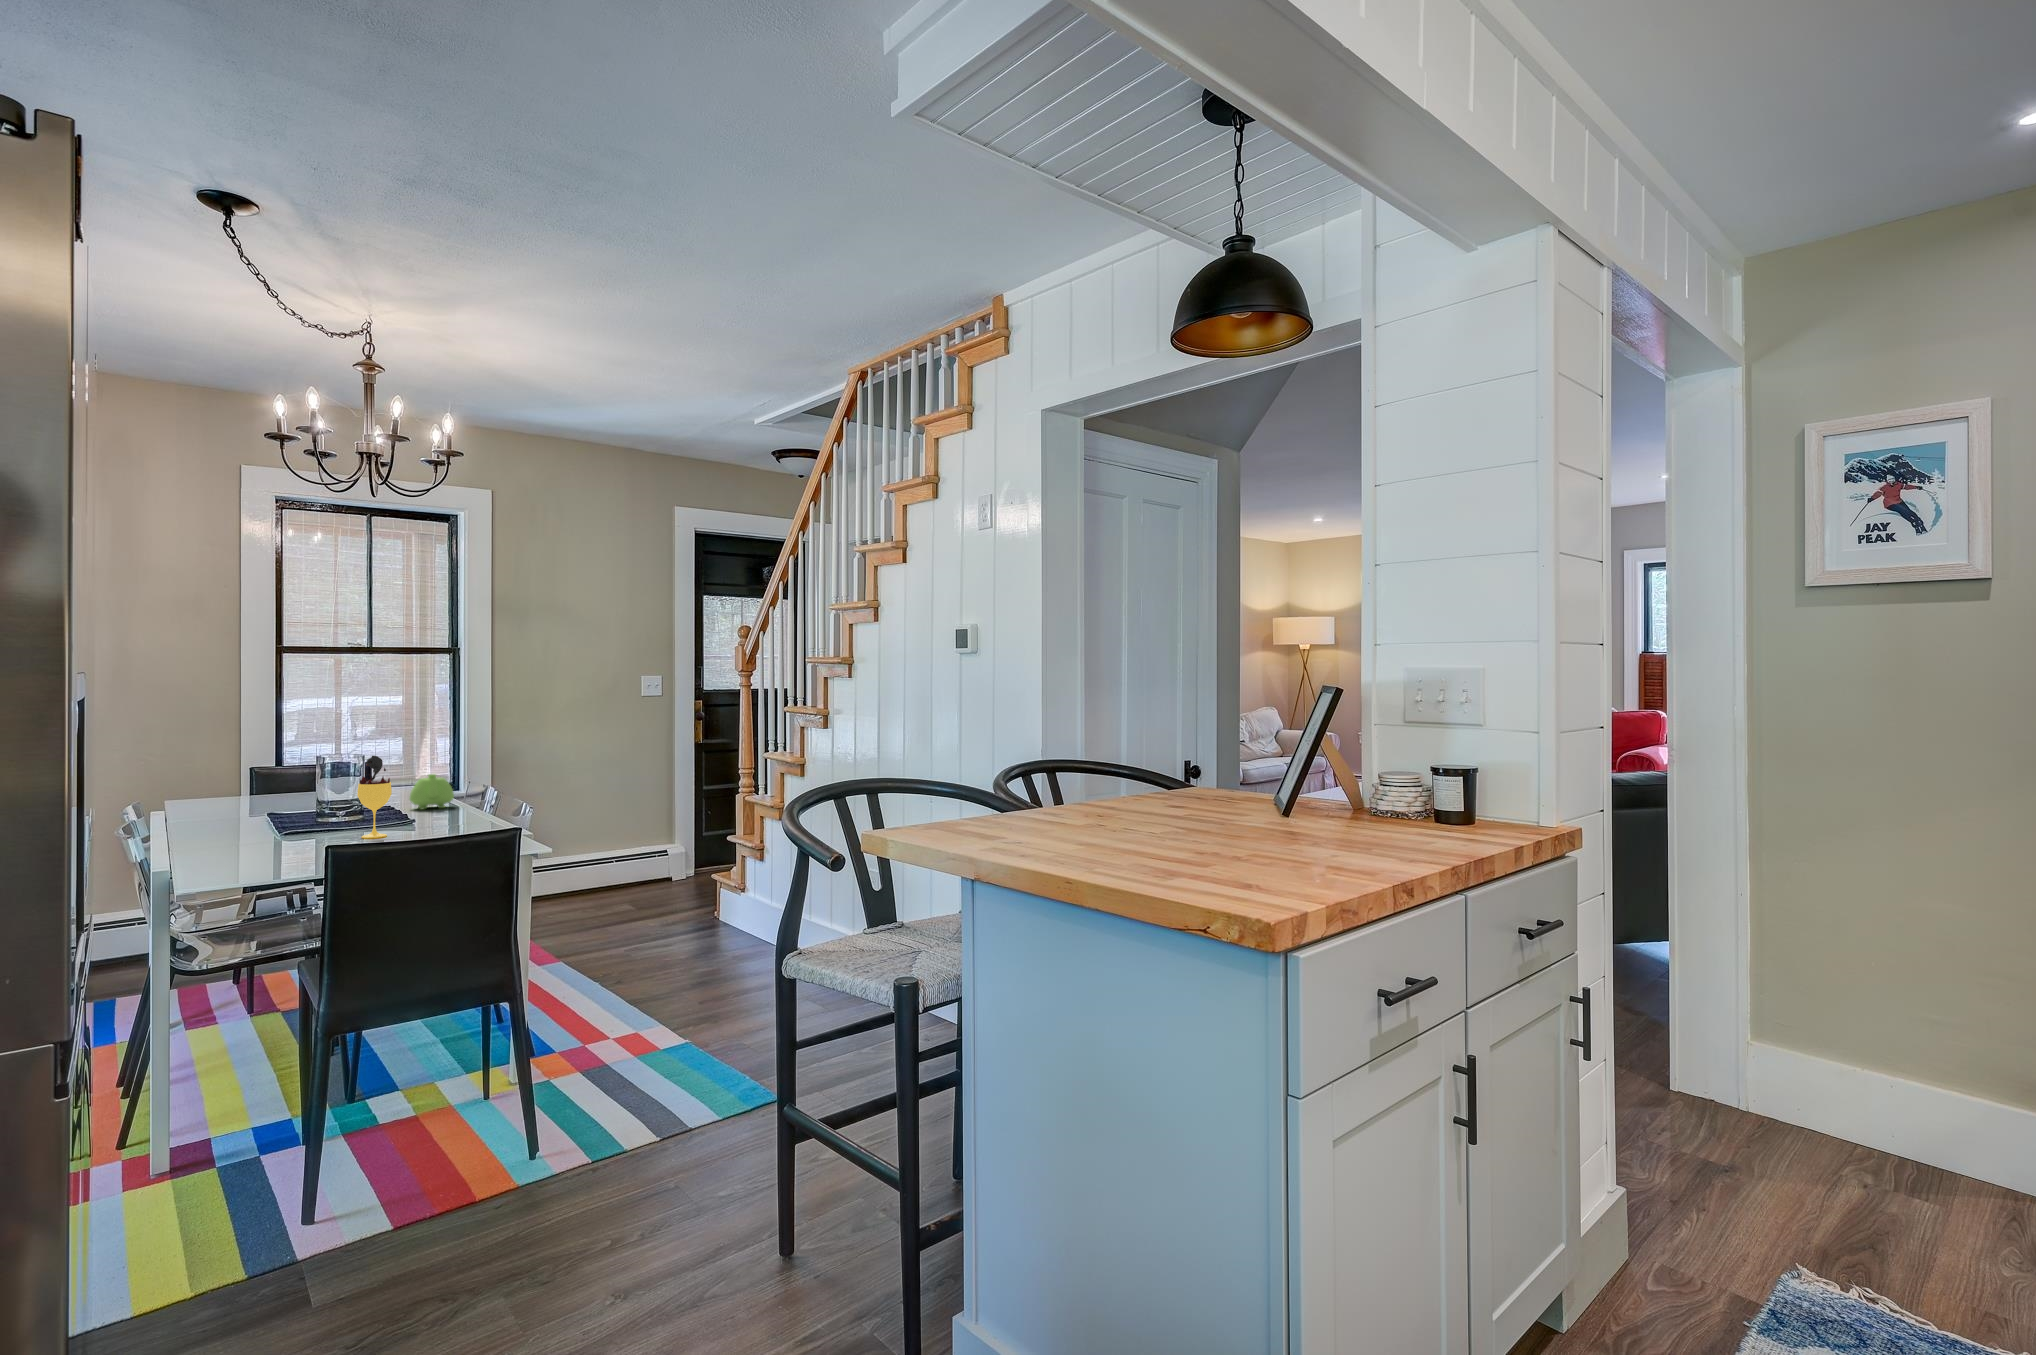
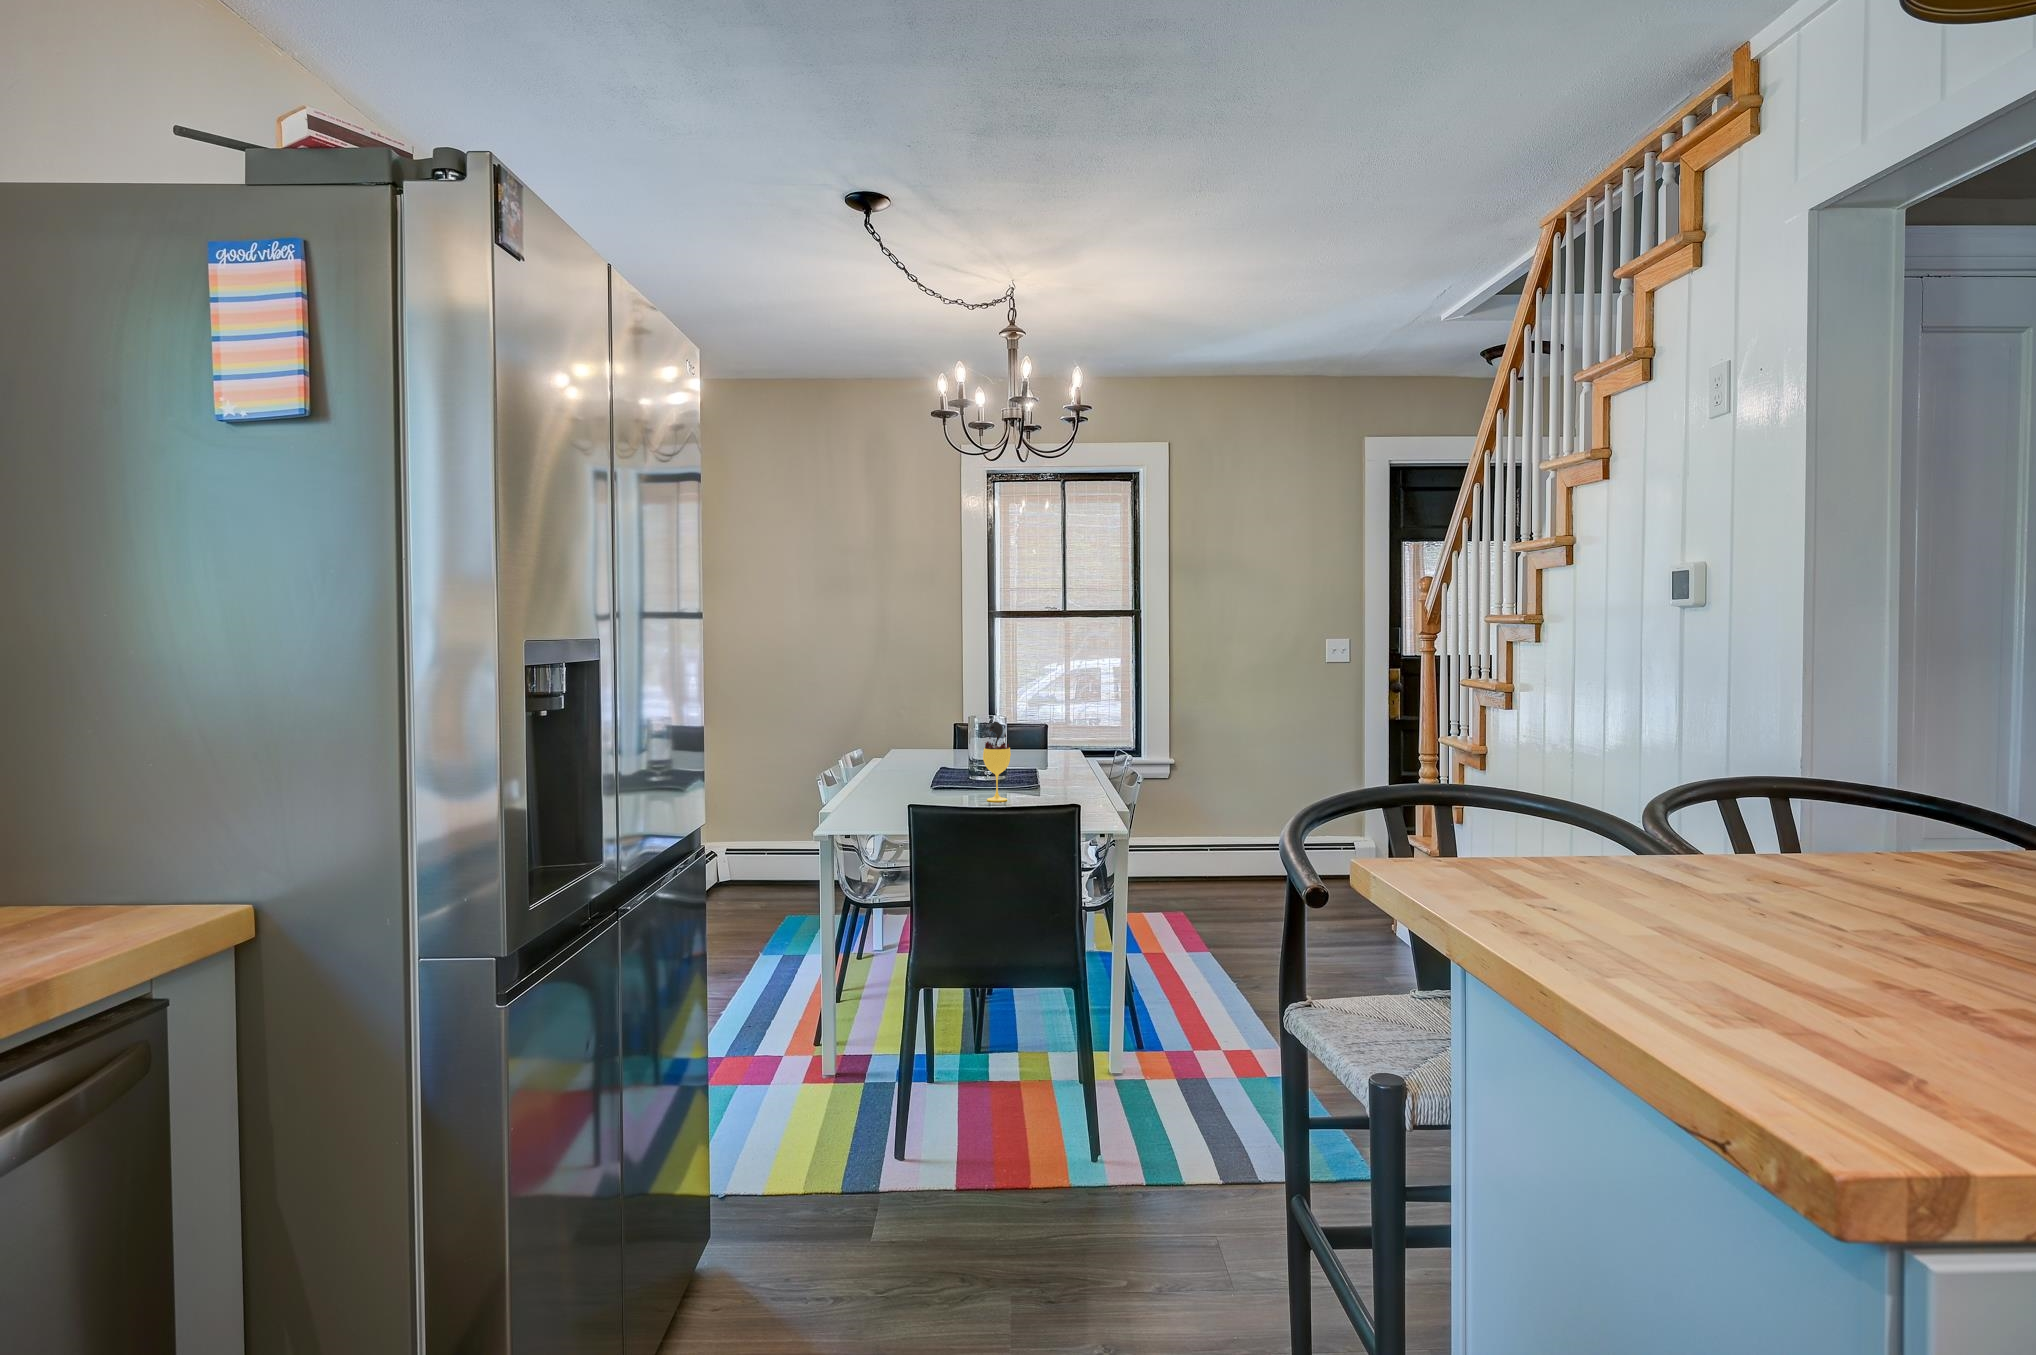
teapot: present [409,774,454,810] -> none [1056,741,1094,776]

